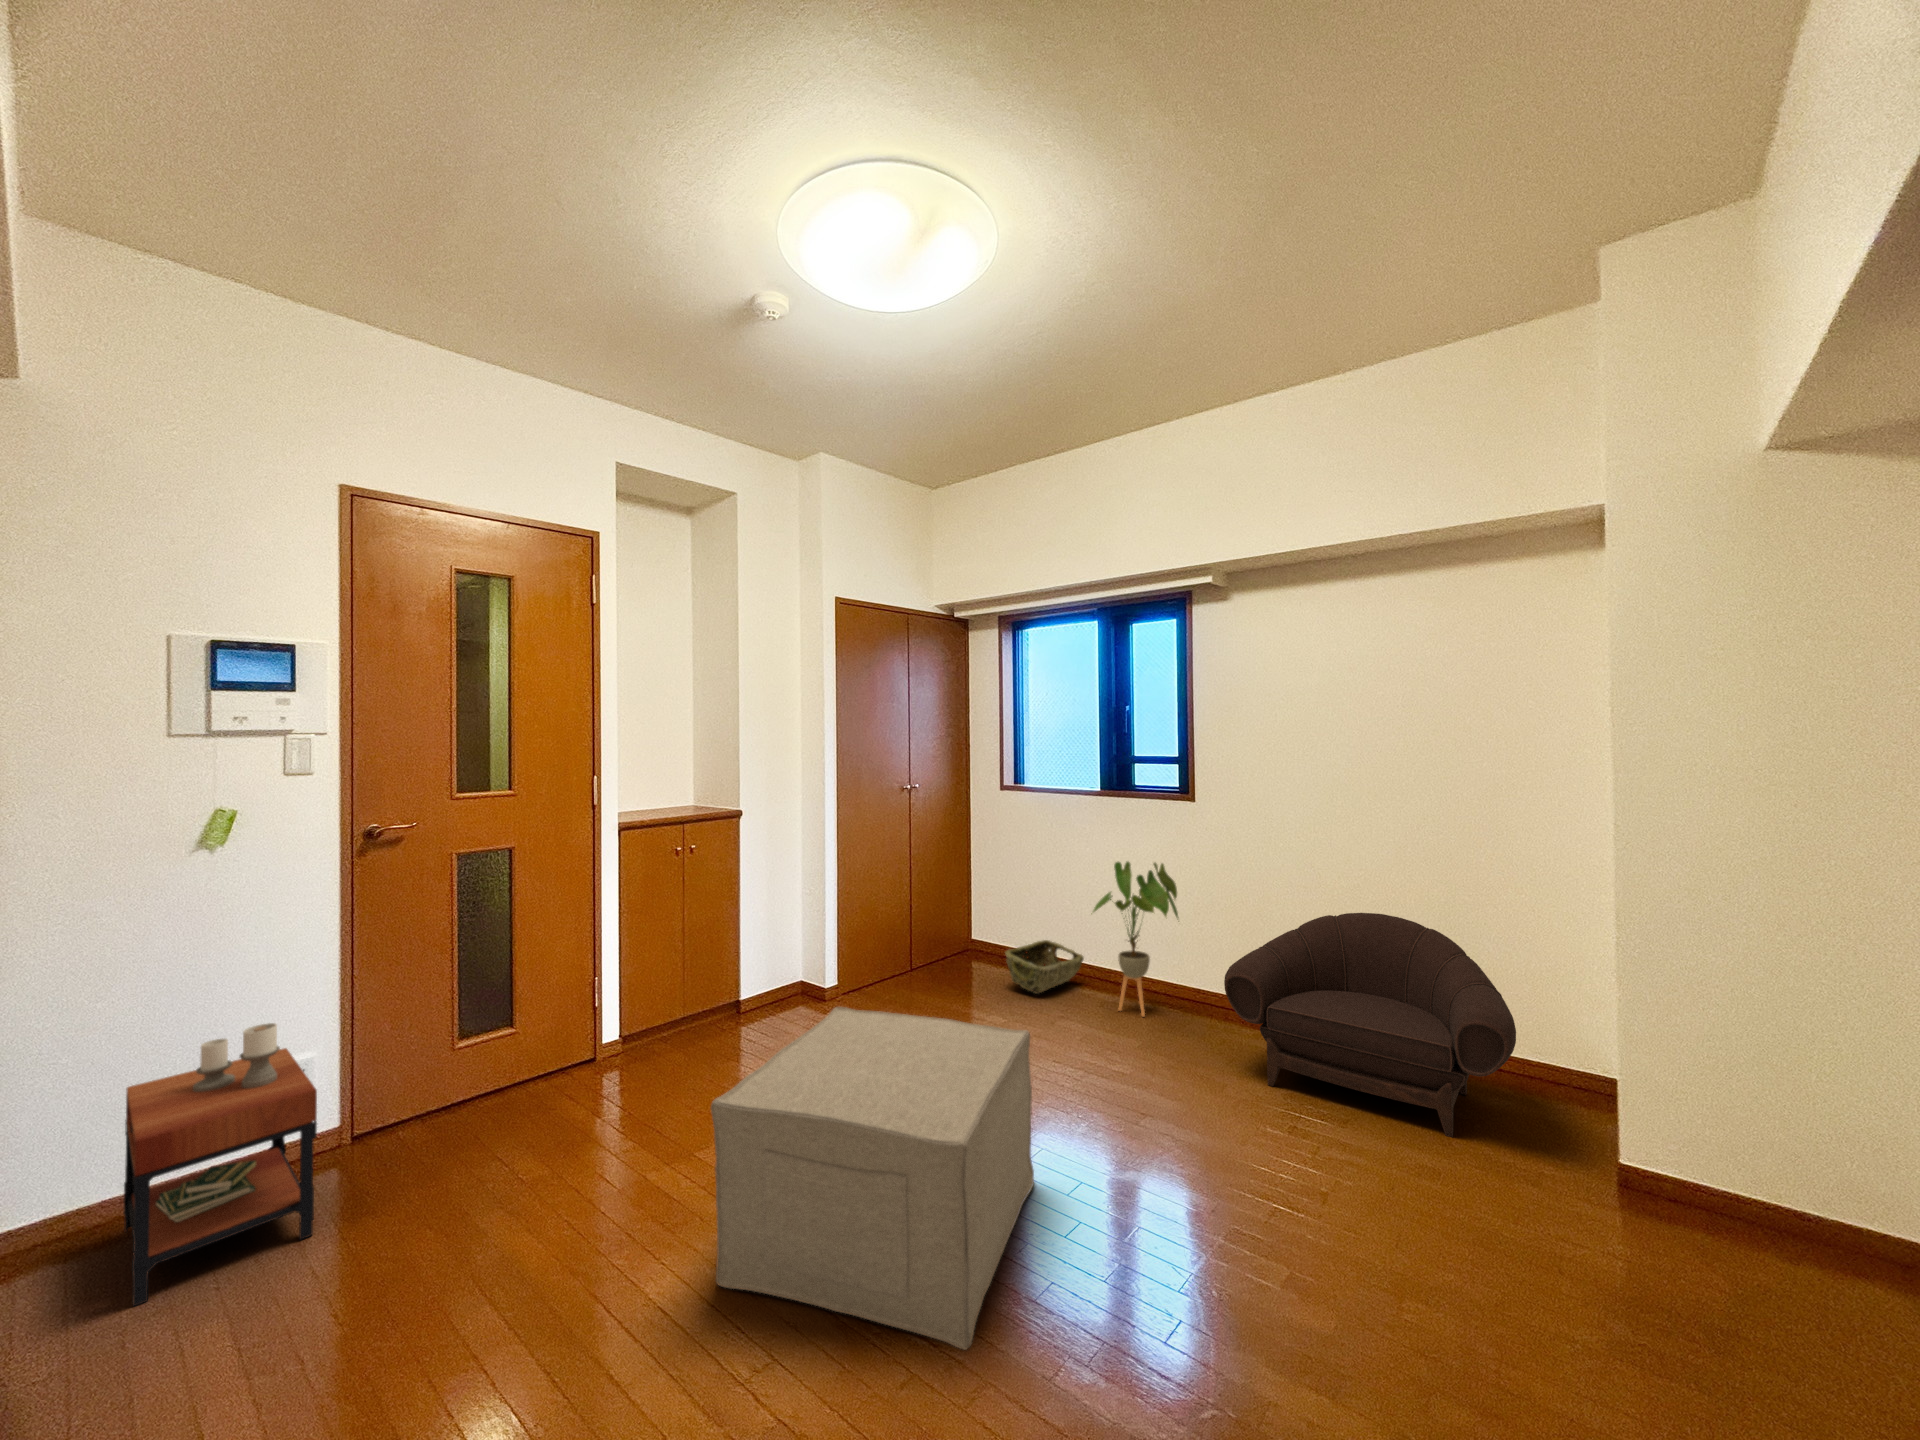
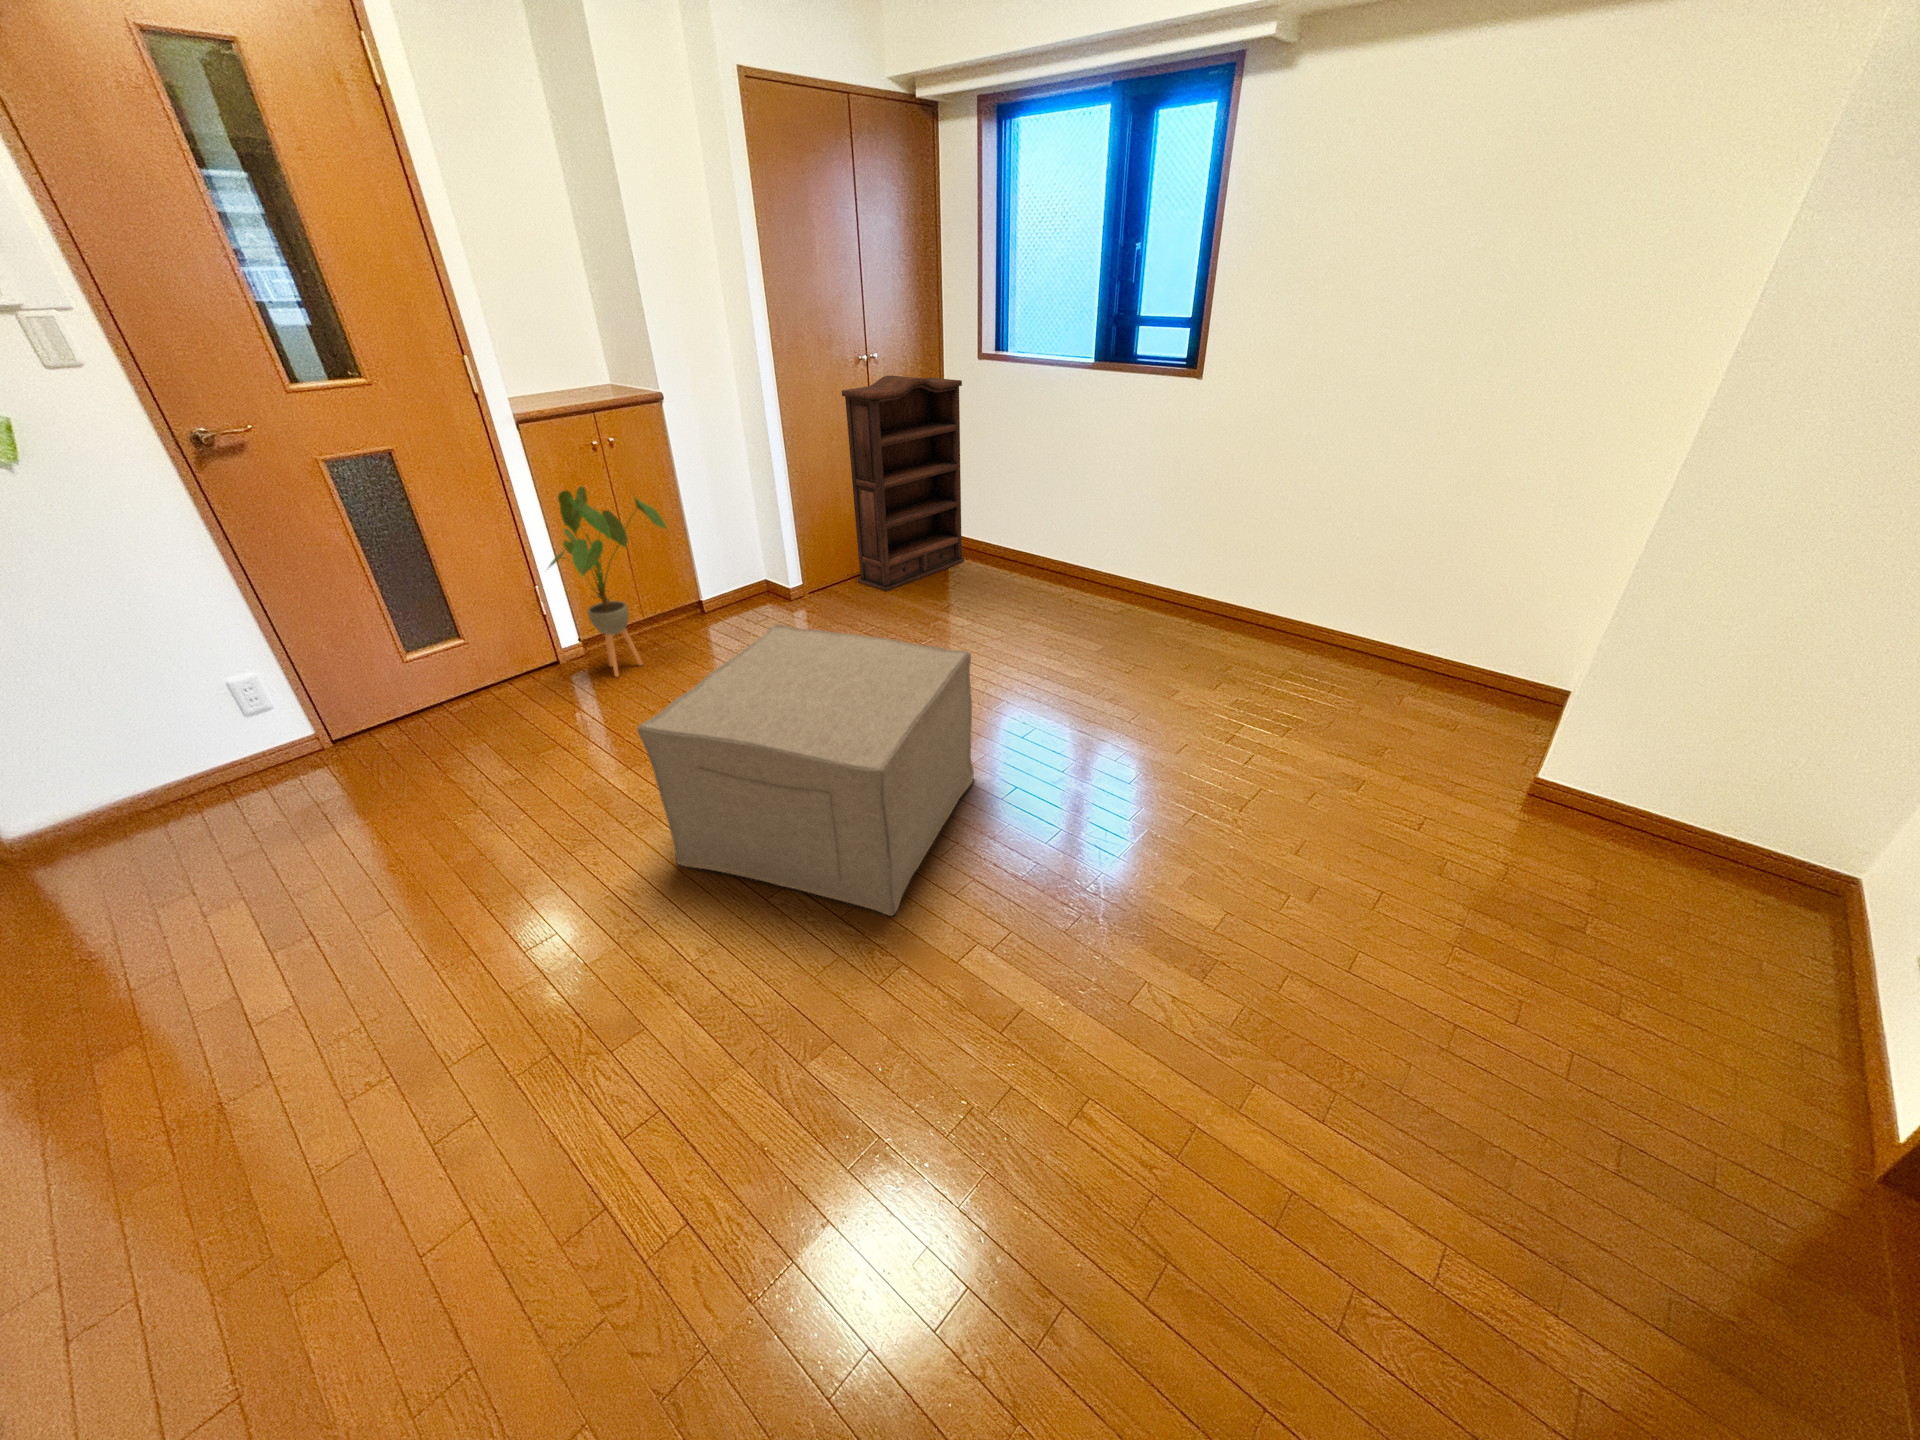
bookshelf: none [889,800,990,991] -> present [842,376,964,592]
house plant: present [1093,862,1179,1017] -> present [547,486,666,677]
armchair: present [1224,913,1516,1138] -> none [1193,518,1483,740]
woven basket: present [1005,940,1084,994] -> none [976,539,1060,595]
side table: present [123,1023,317,1306] -> none [72,647,316,879]

